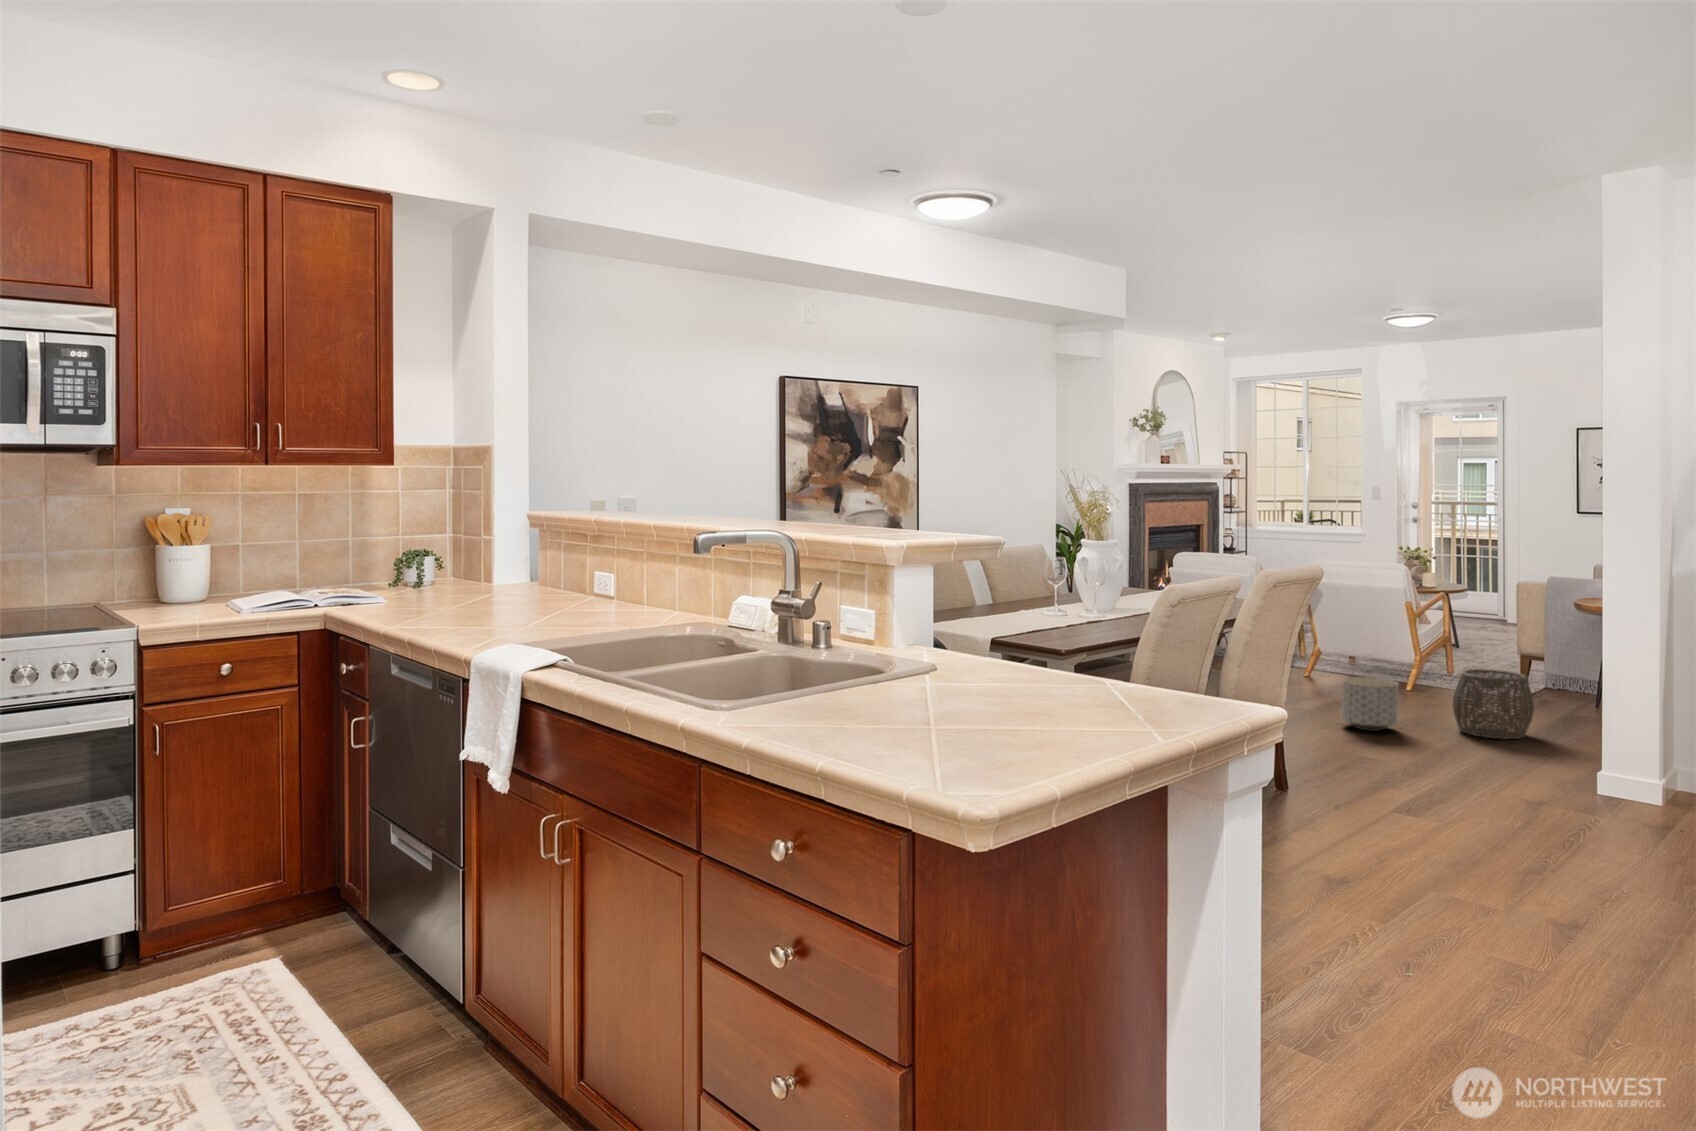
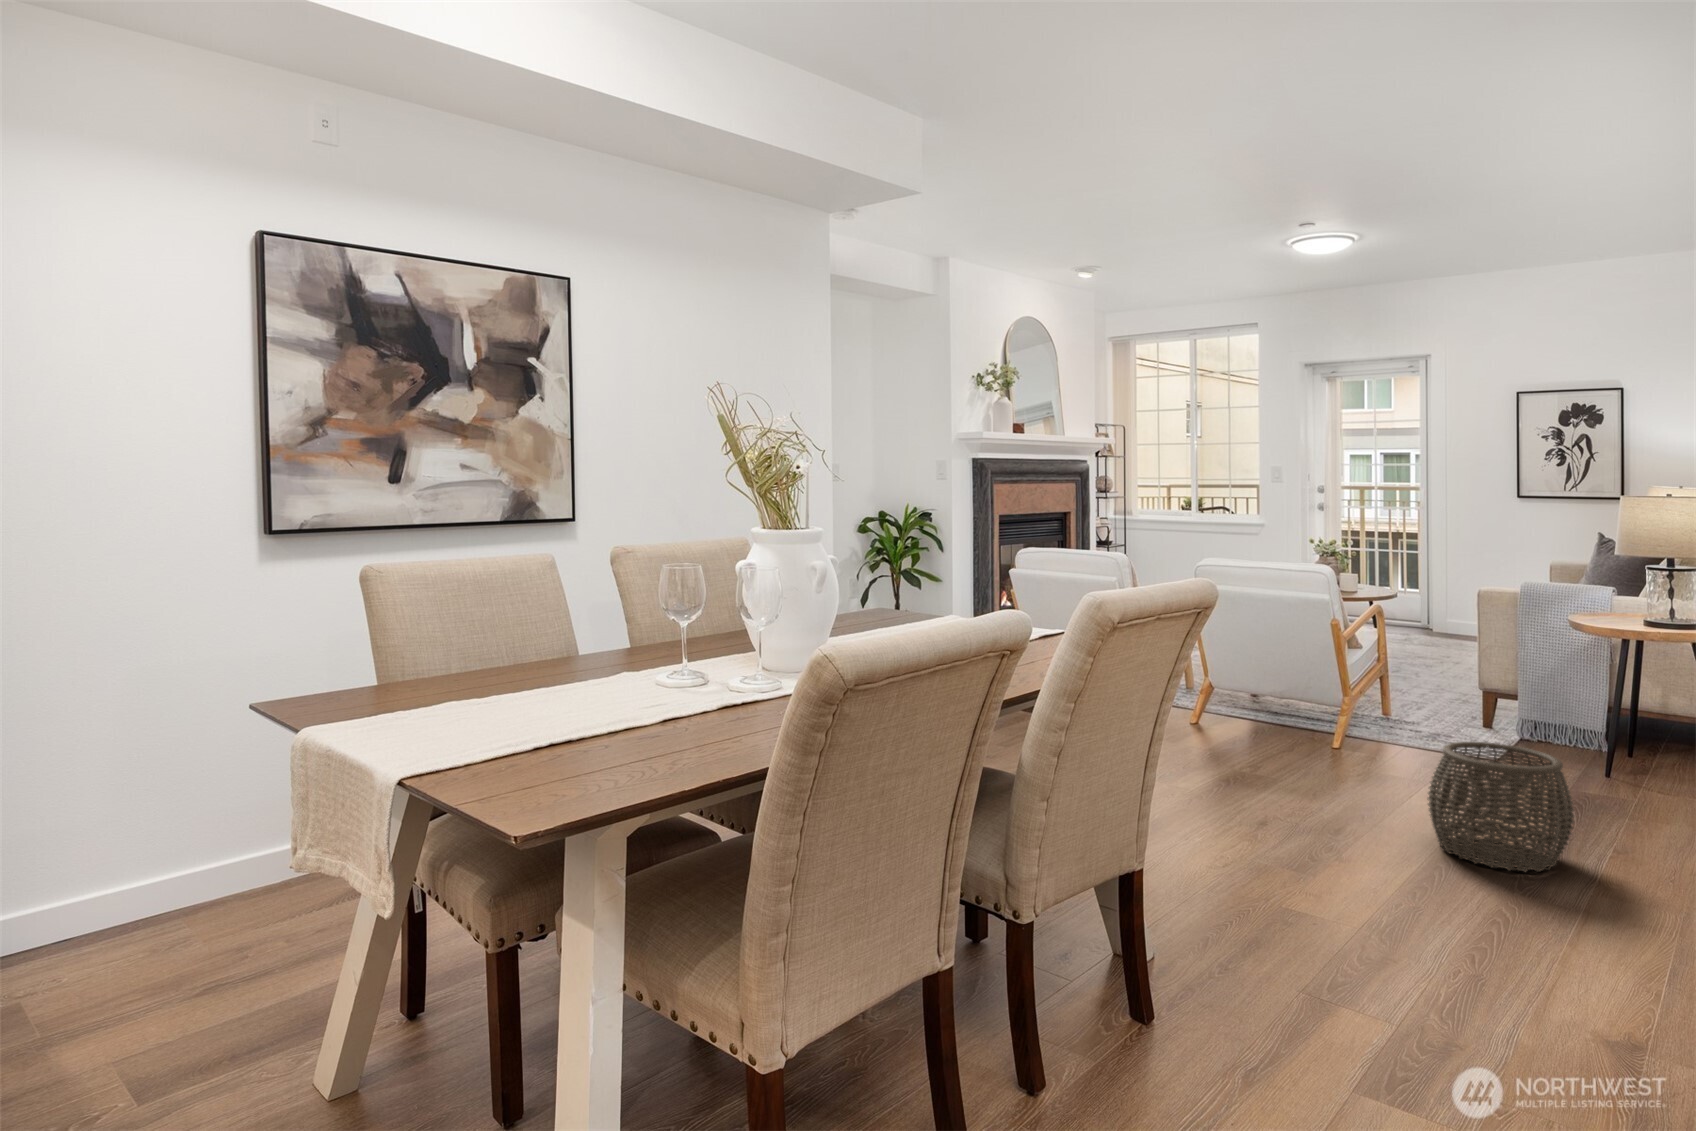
planter: present [1342,677,1399,731] -> none [1248,754,1343,850]

